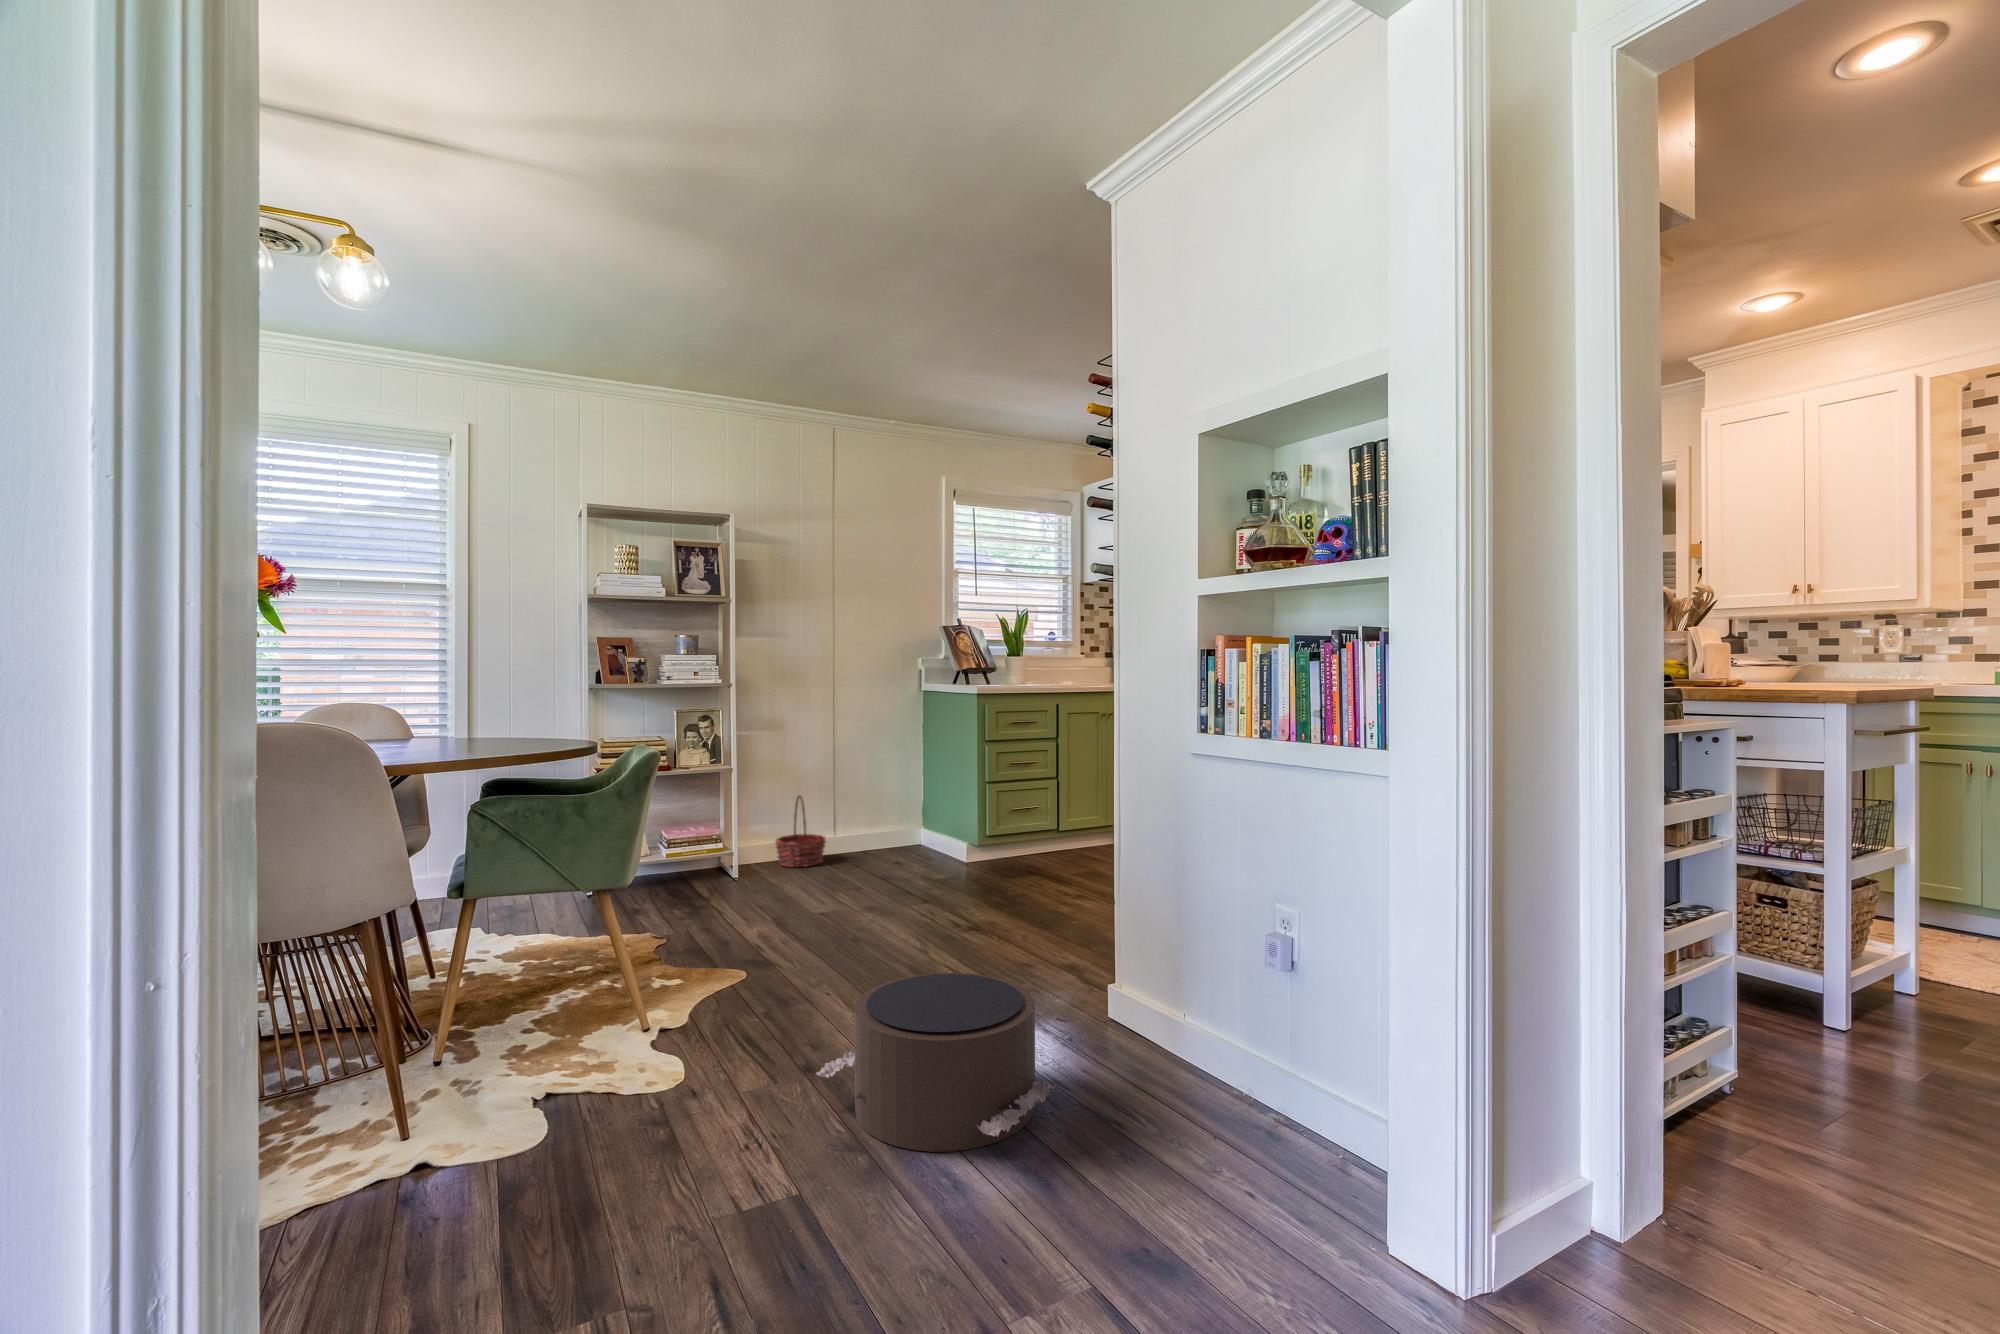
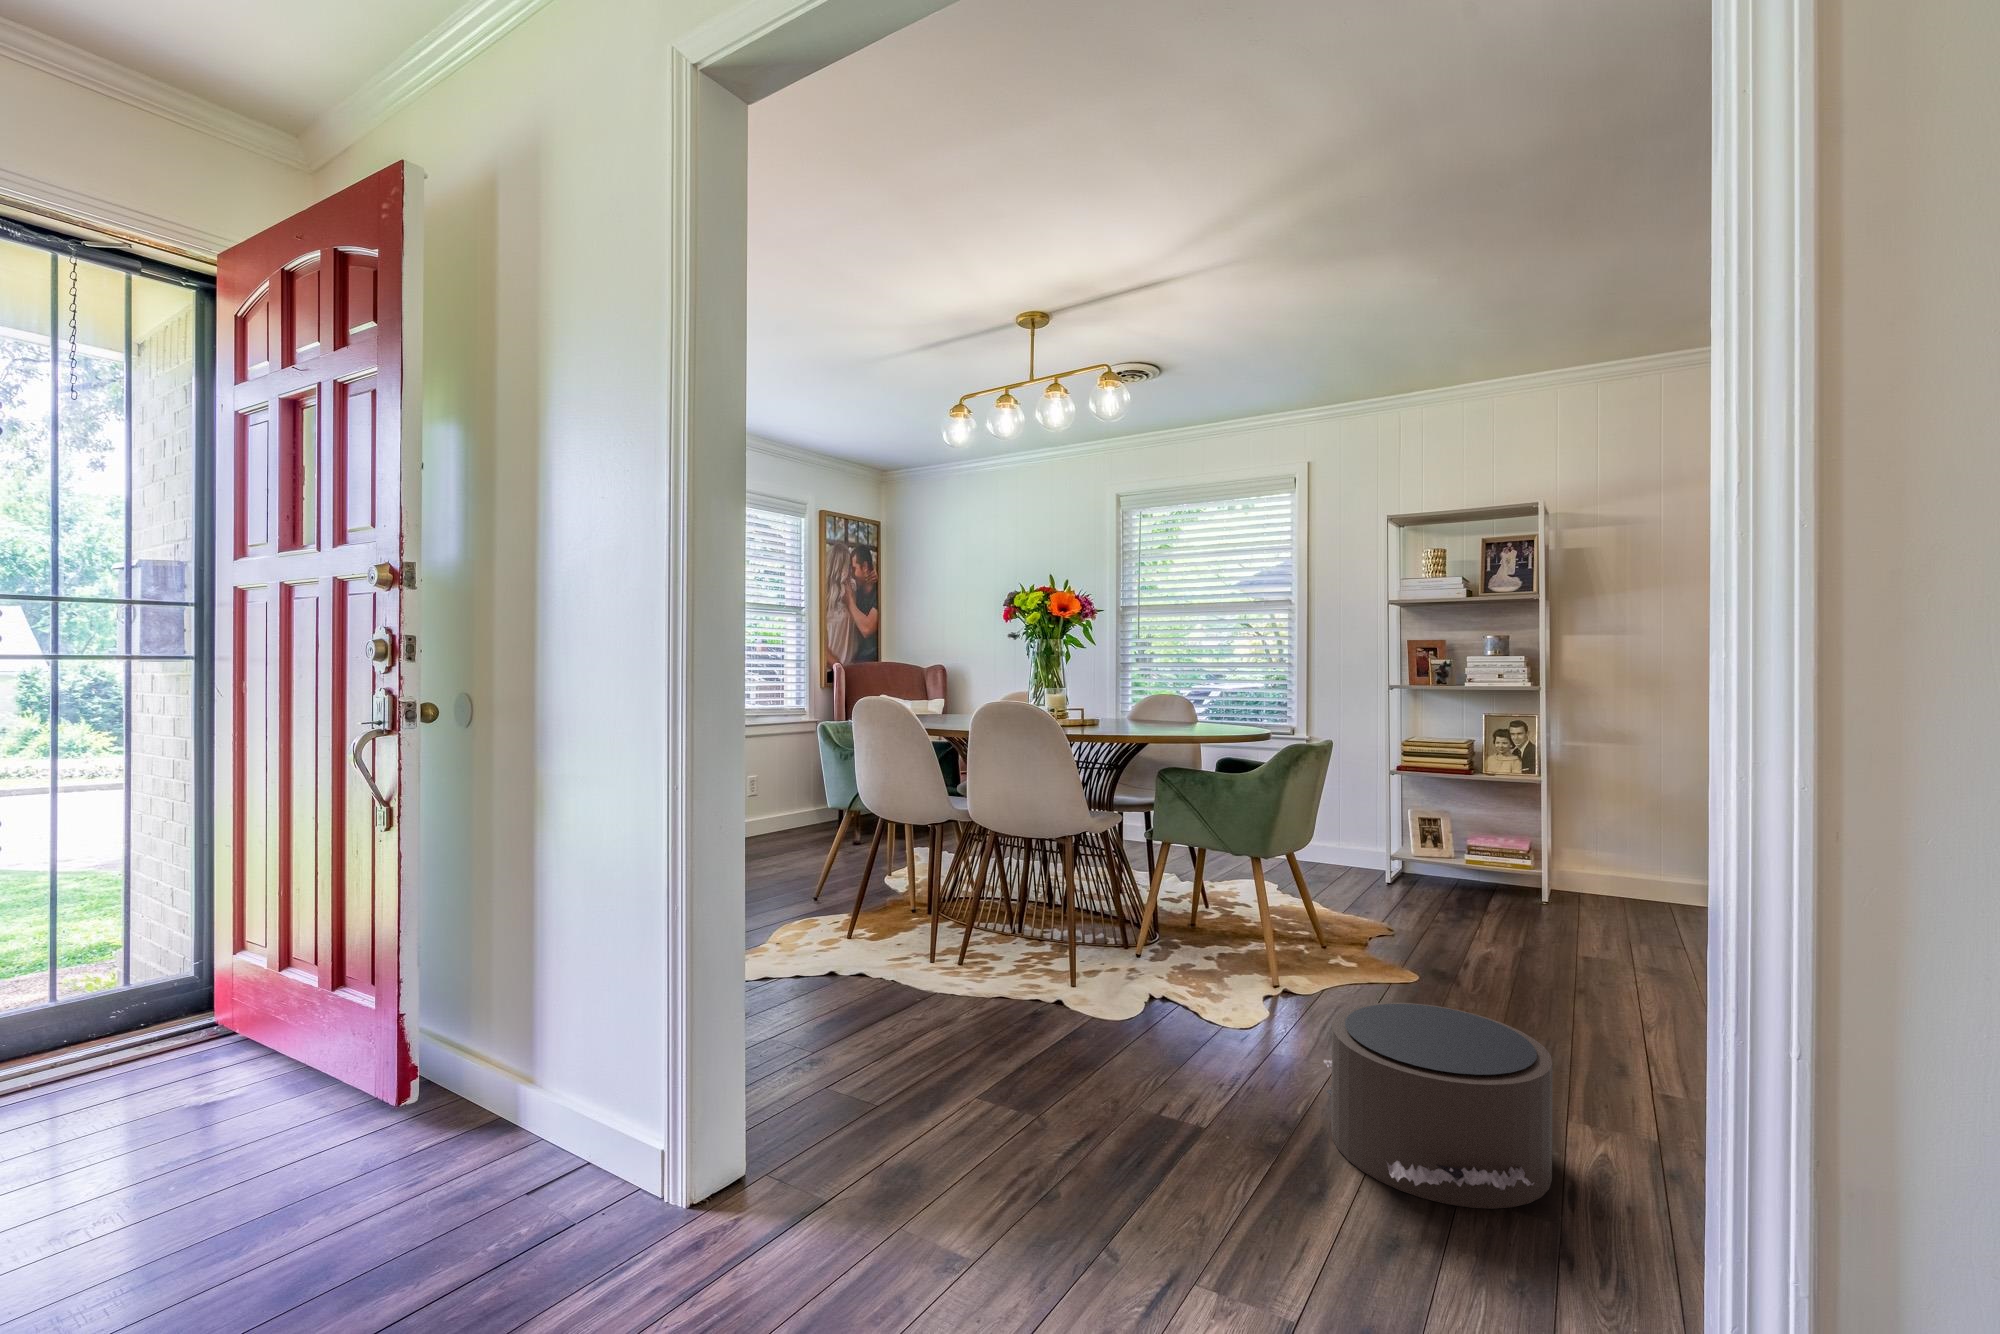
basket: present [775,795,826,867] -> none [1602,823,1677,910]

